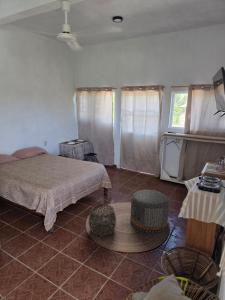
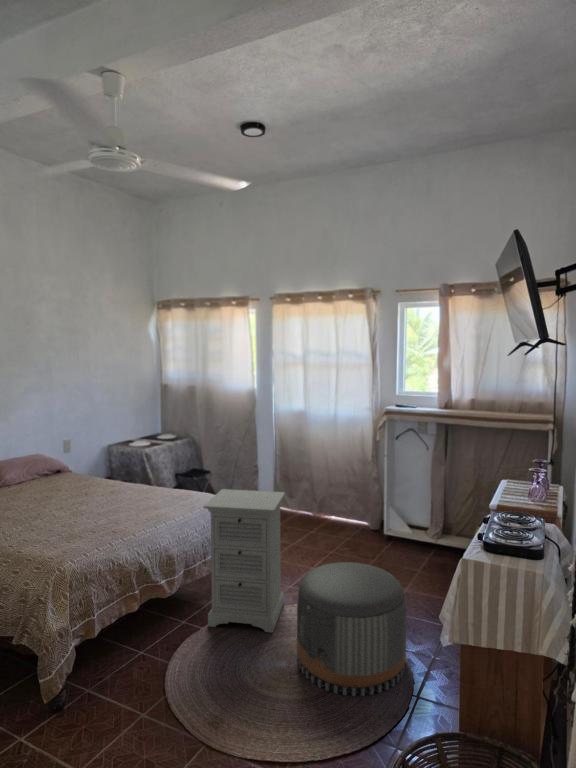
nightstand: none [98,163,127,212] -> present [203,489,285,633]
woven basket: present [89,204,116,237] -> none [169,610,254,717]

